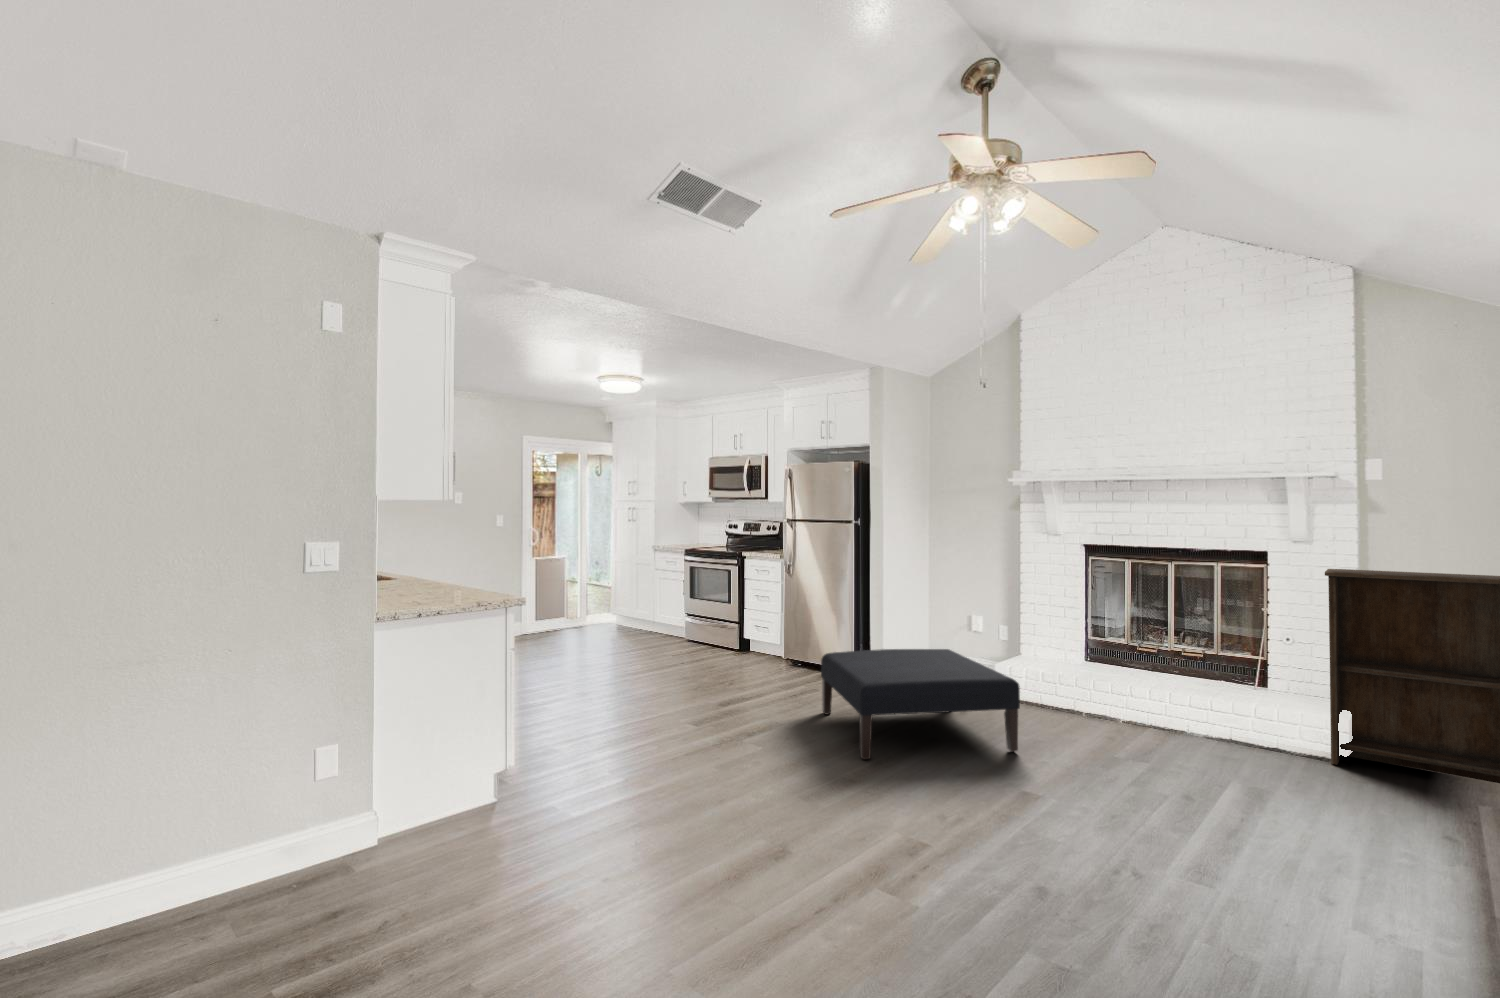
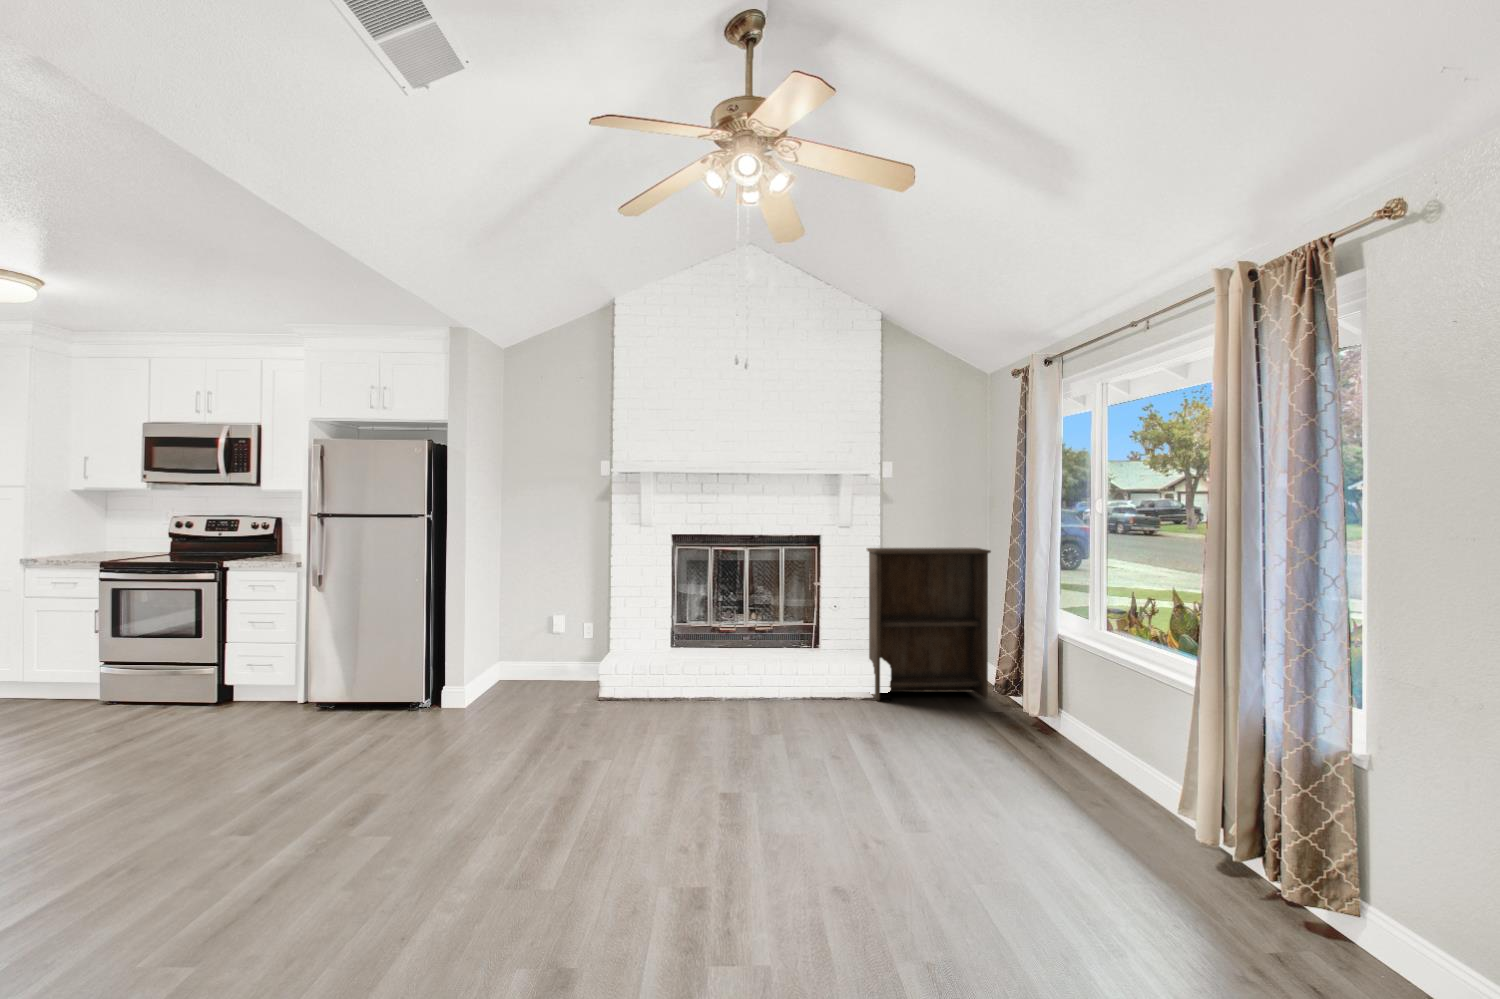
ottoman: present [821,649,1020,759] -> none [429,657,681,808]

